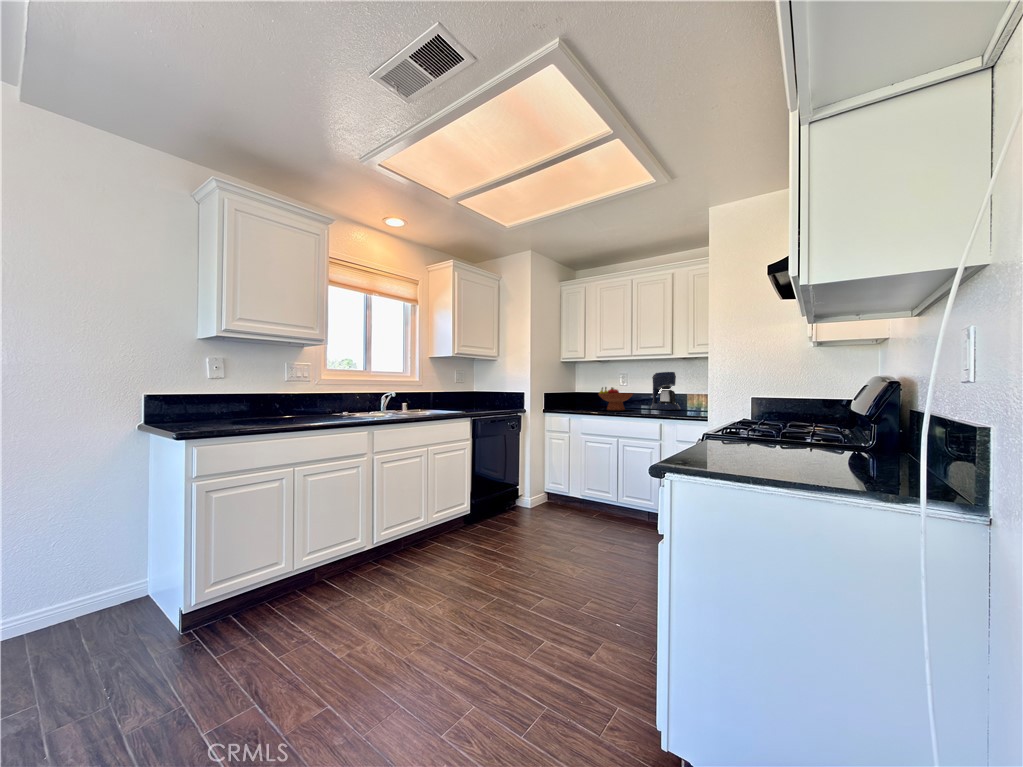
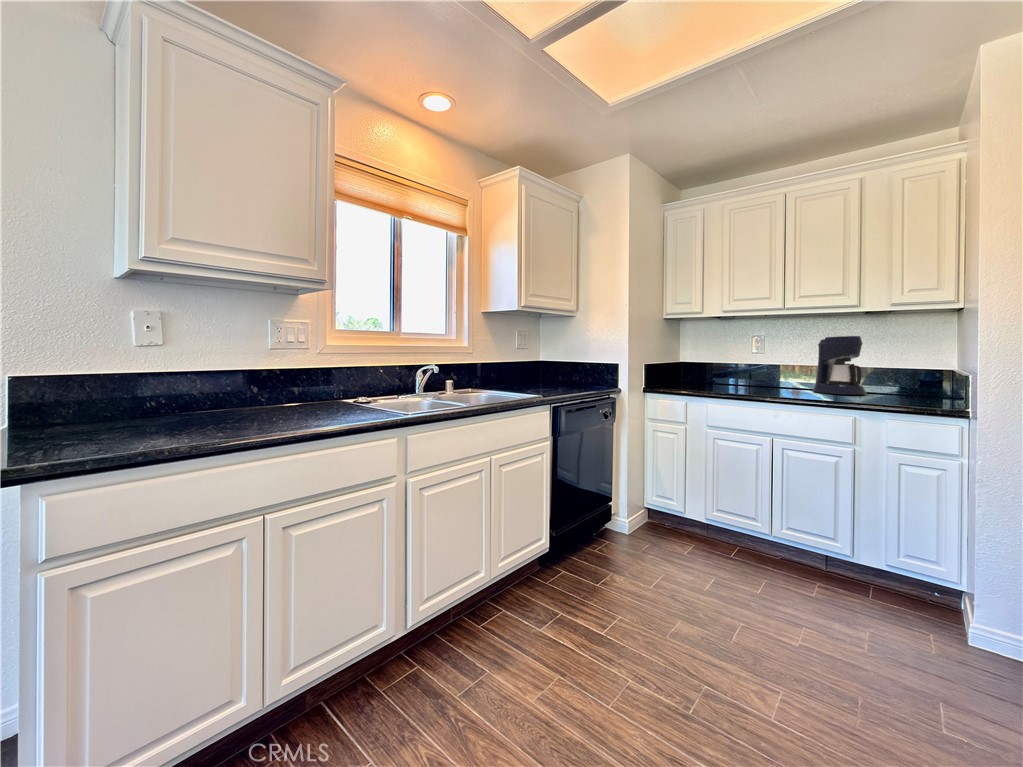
fruit bowl: present [598,387,633,411] -> none [733,358,795,395]

